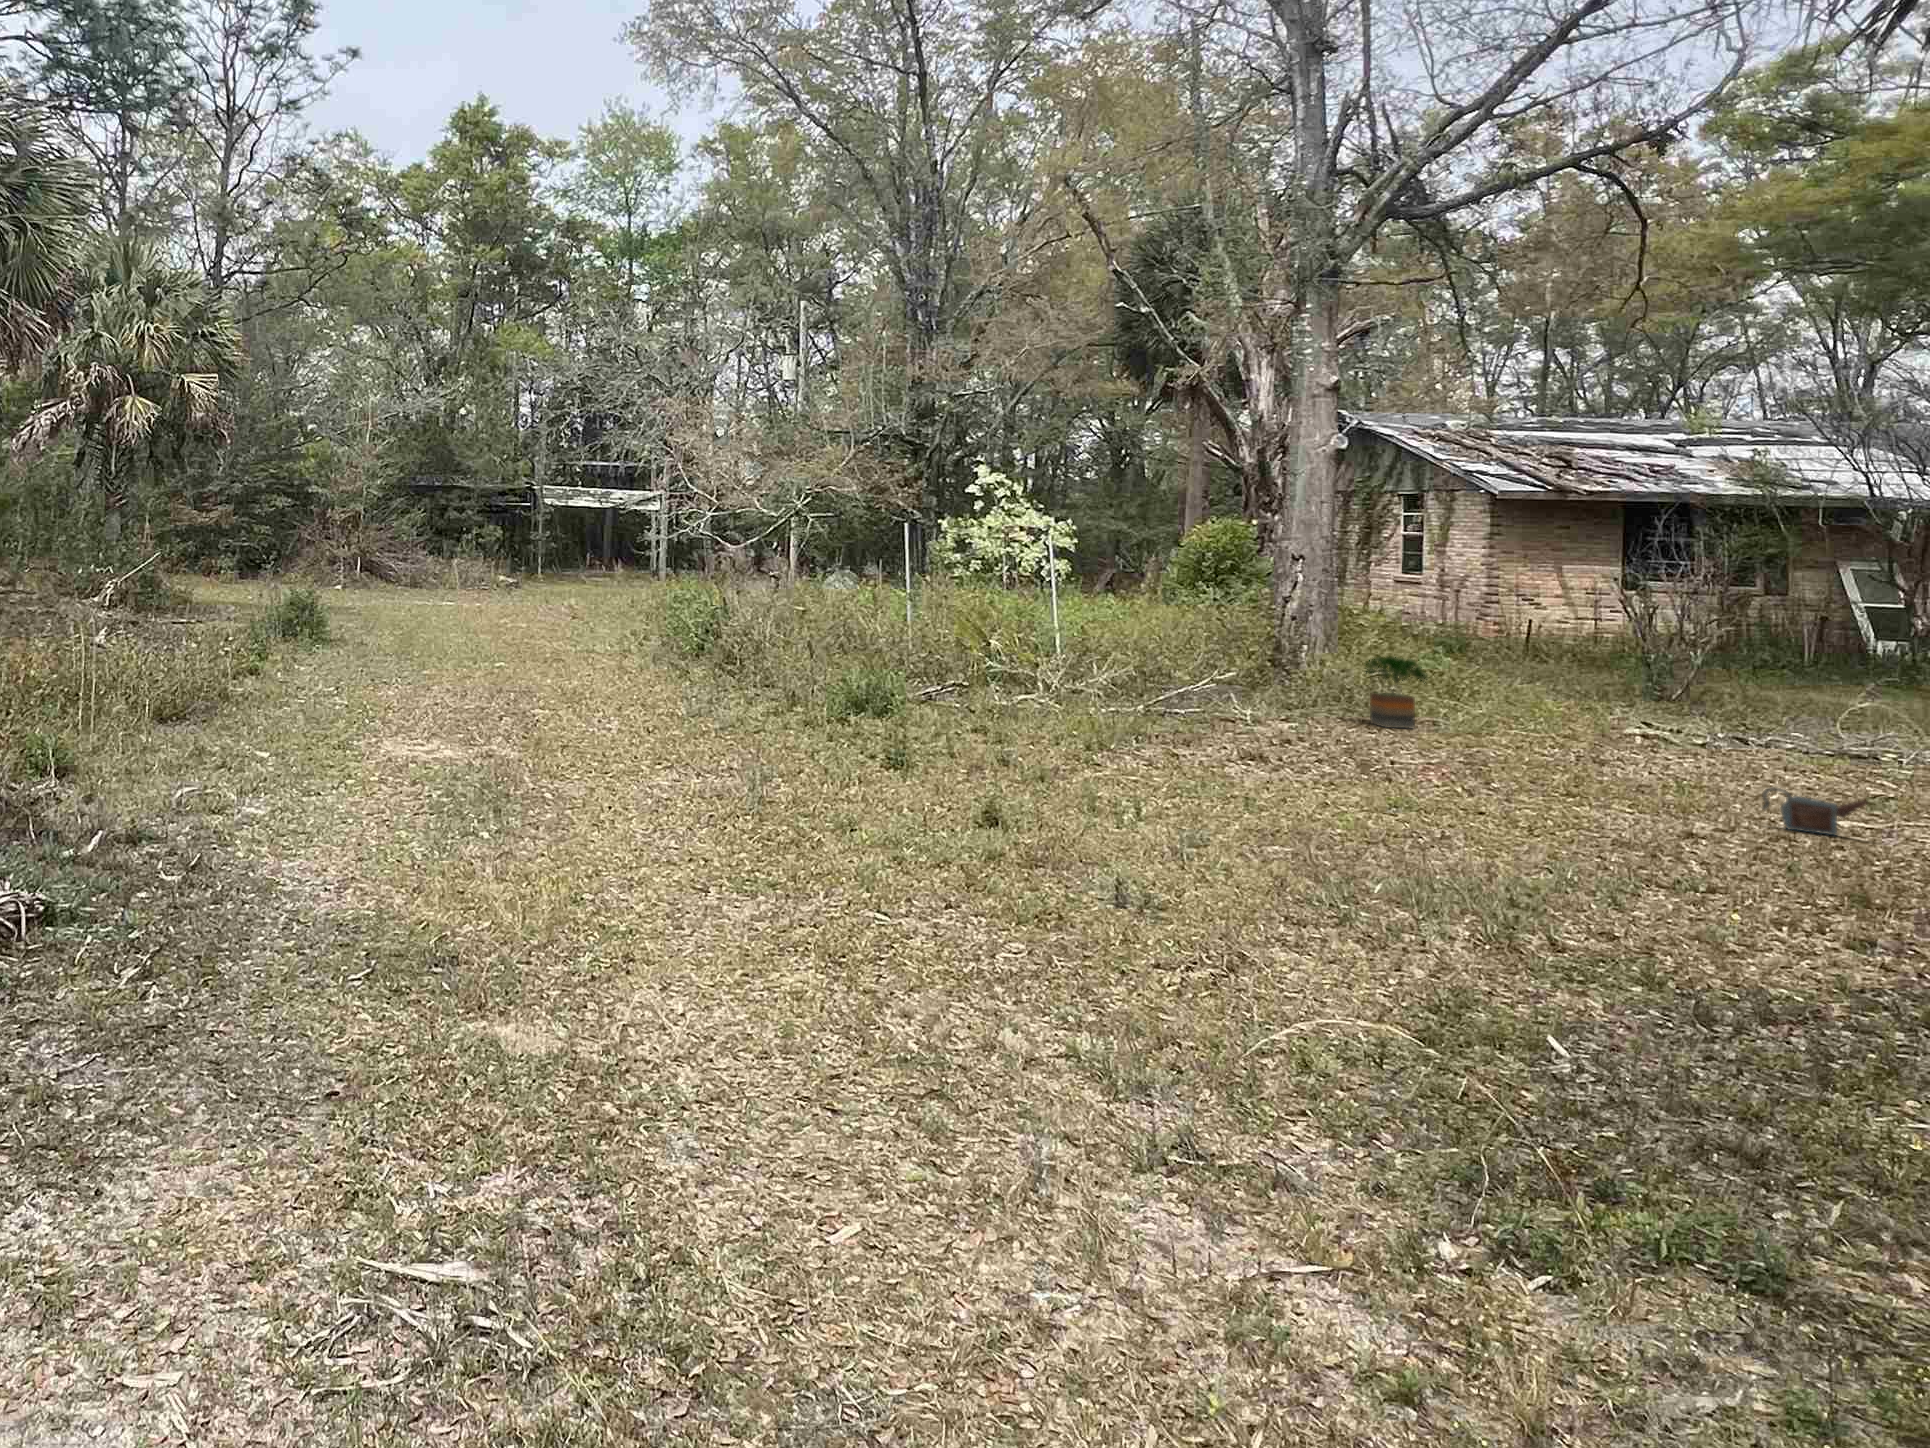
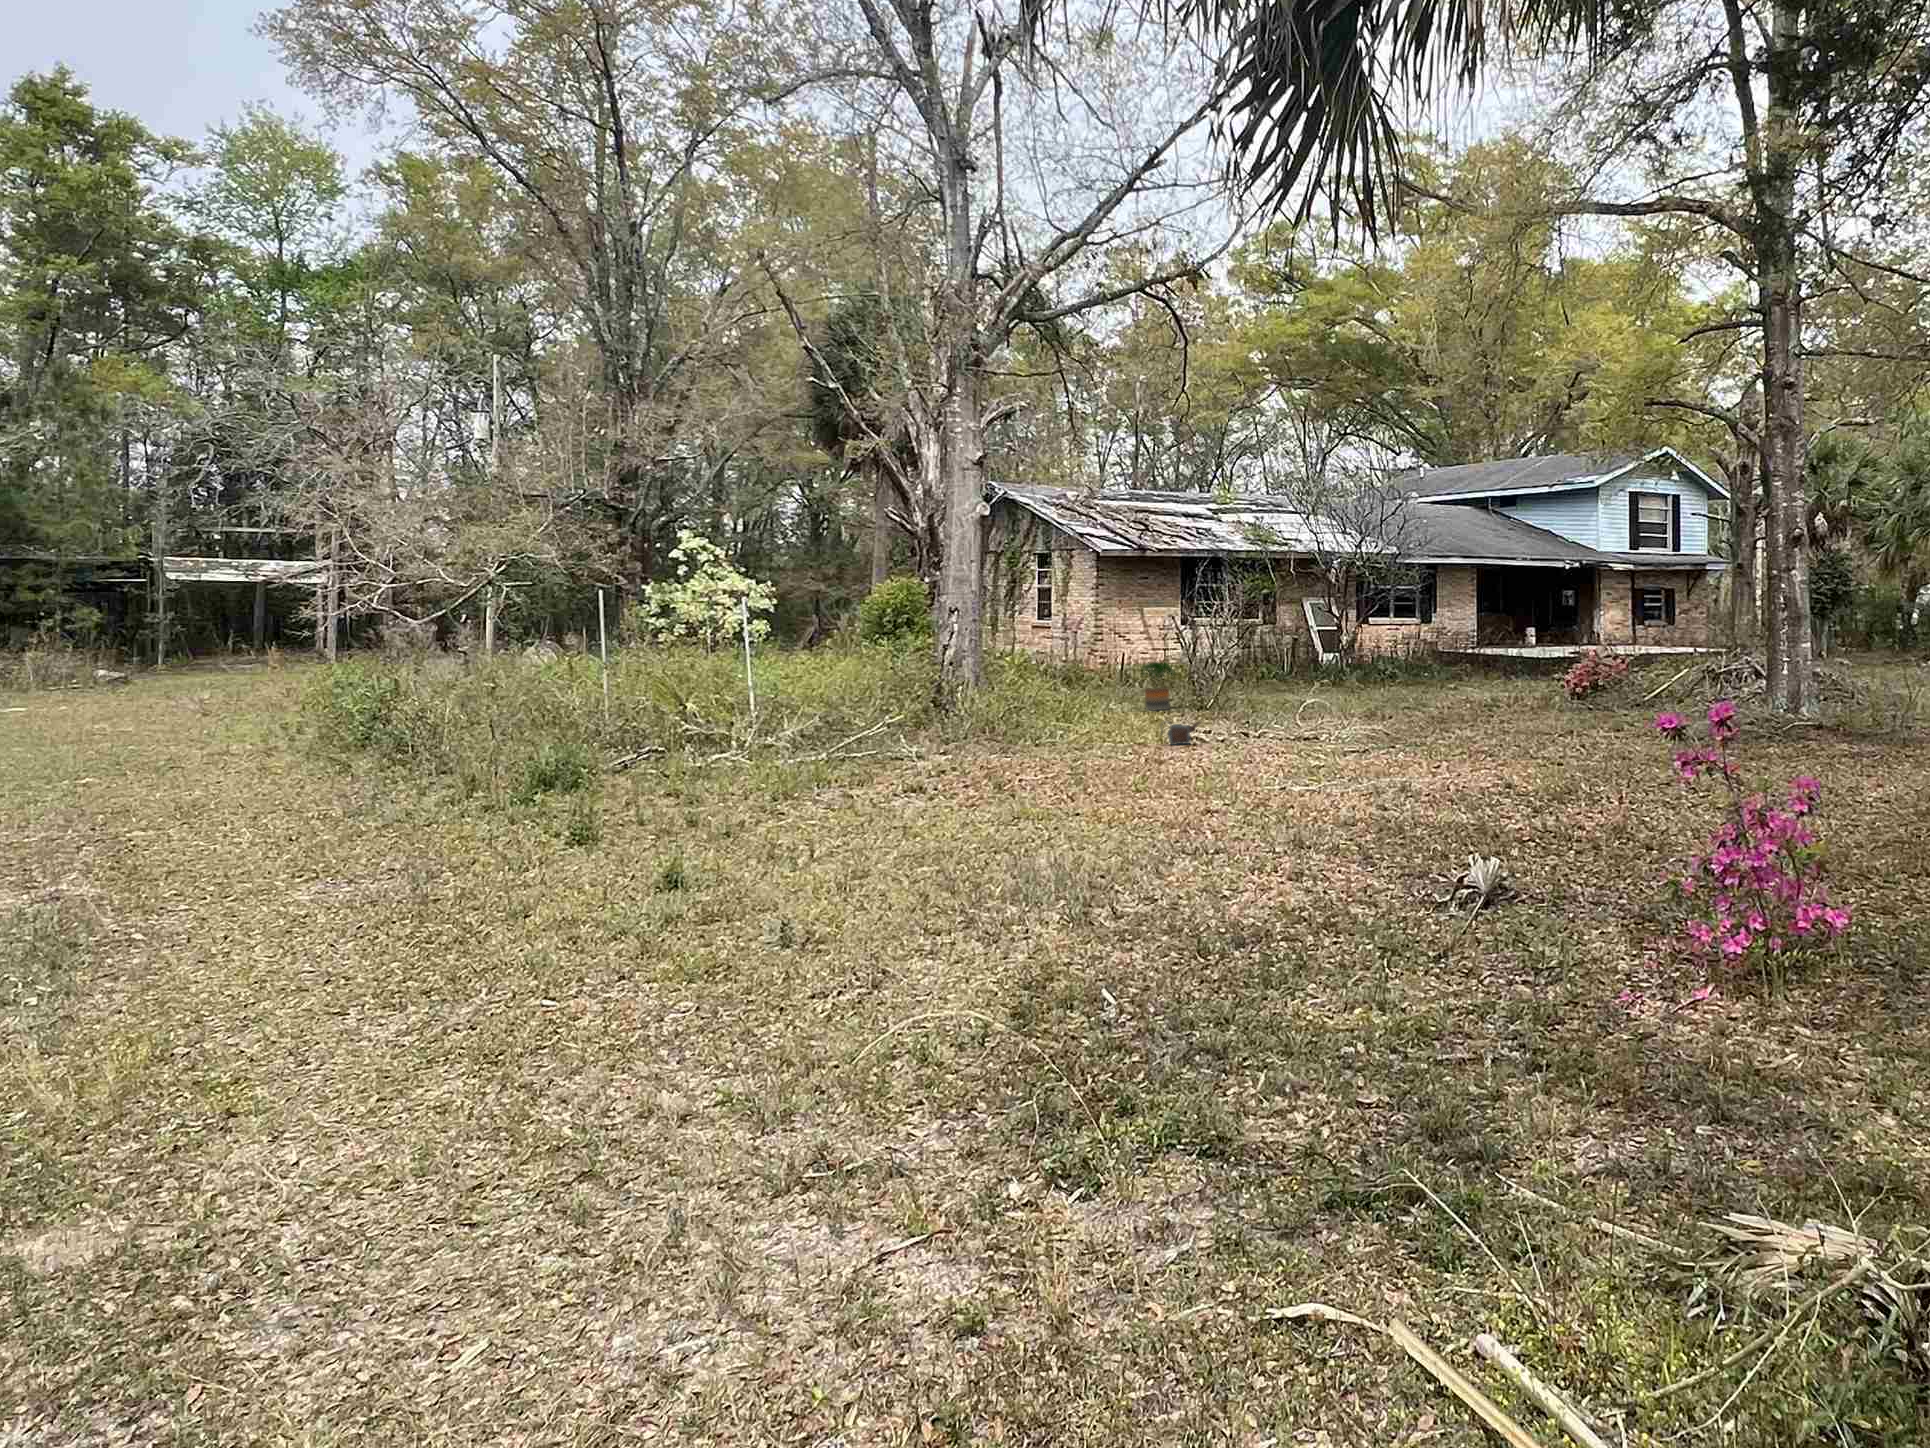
potted tree: present [1365,656,1428,729] -> present [1141,661,1175,710]

